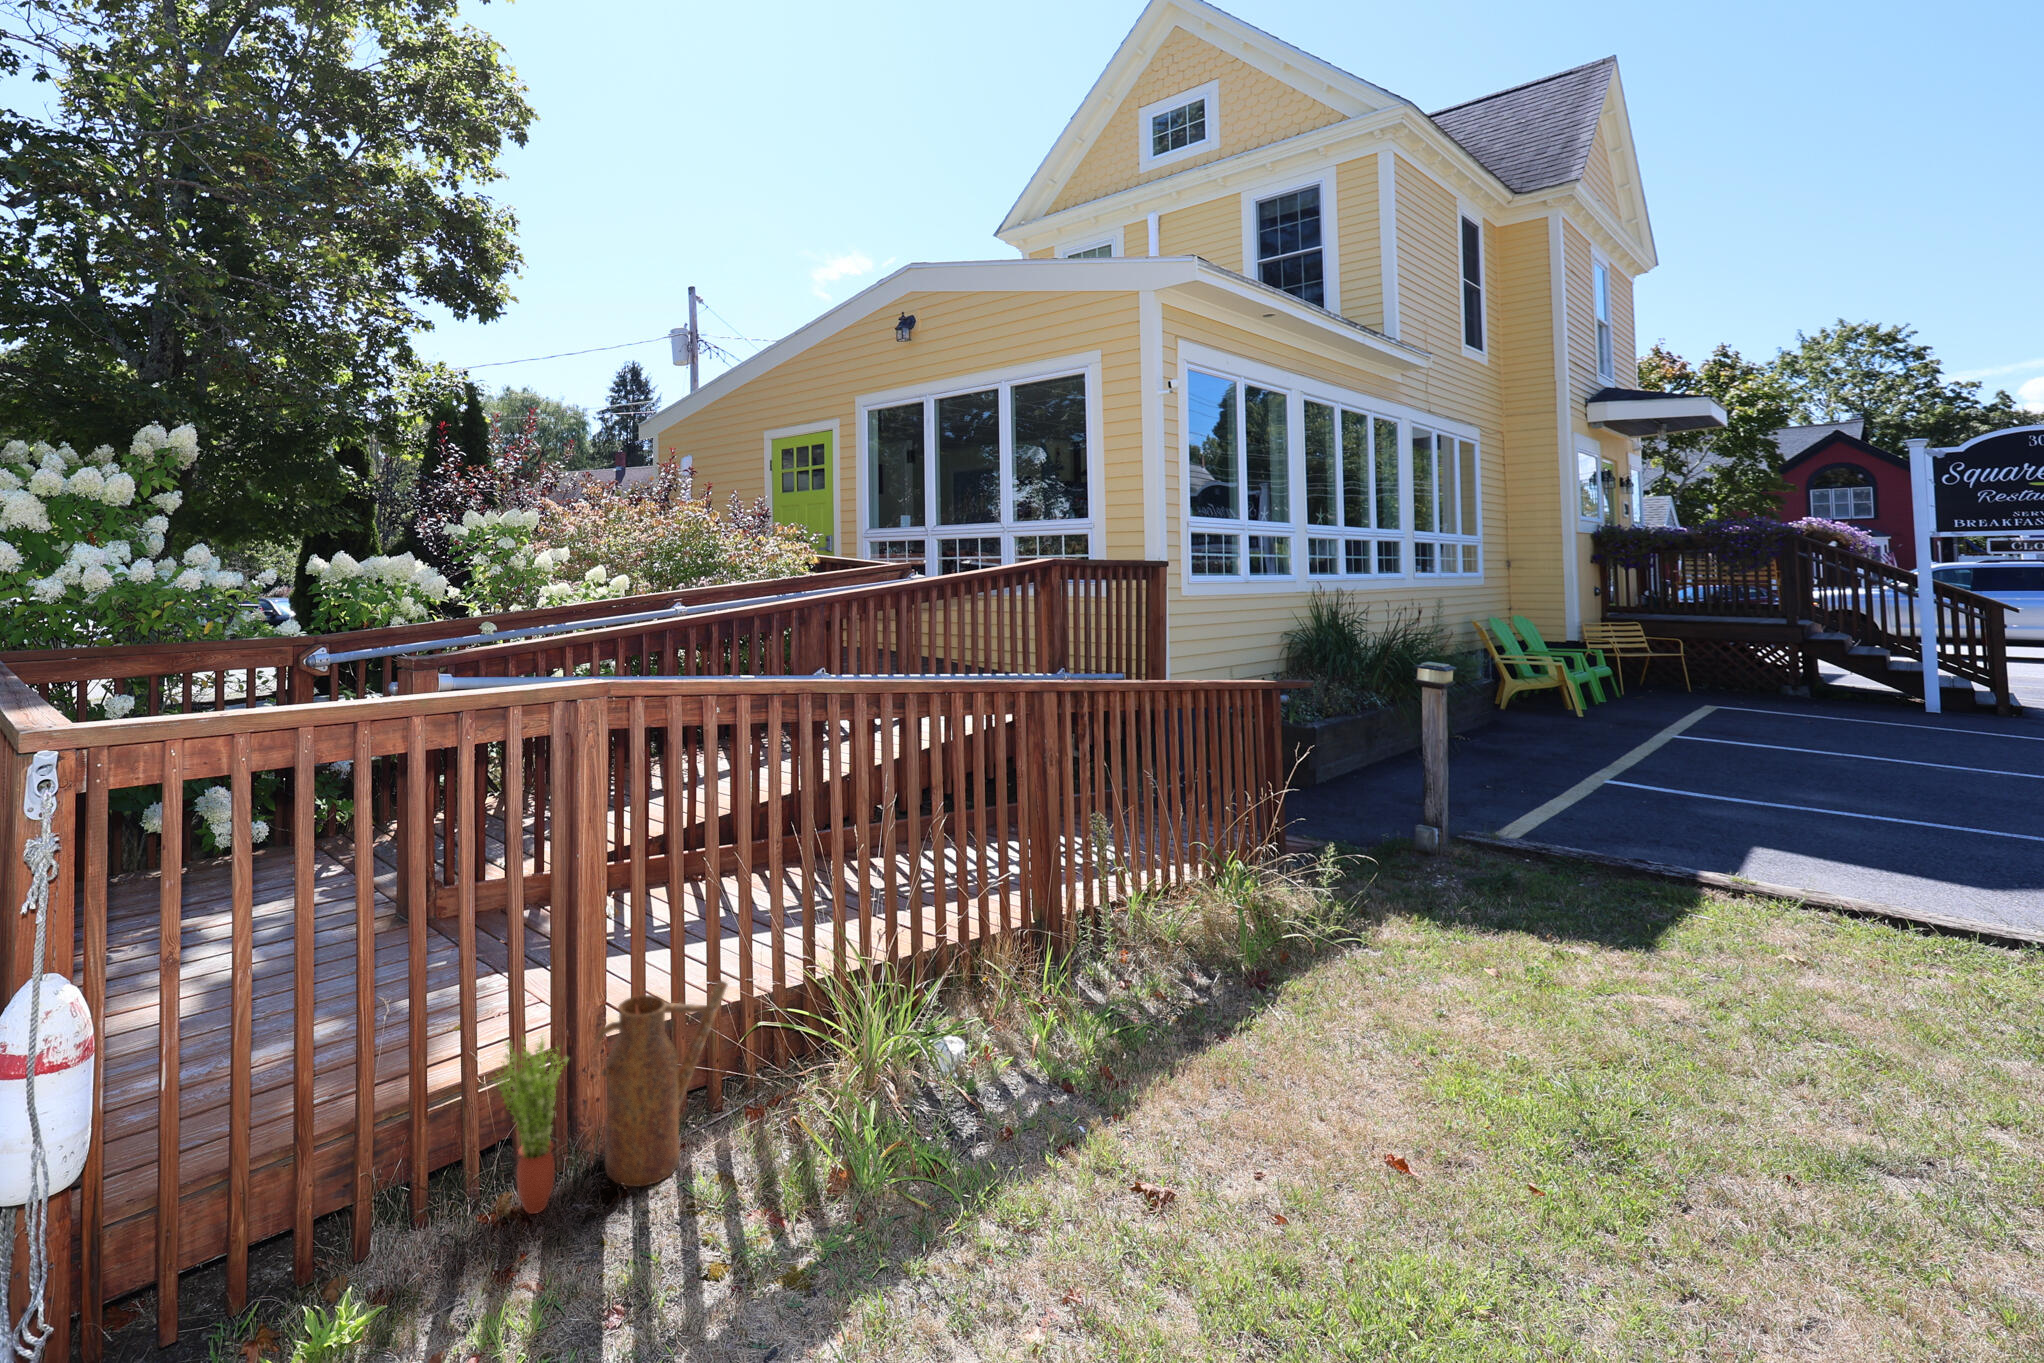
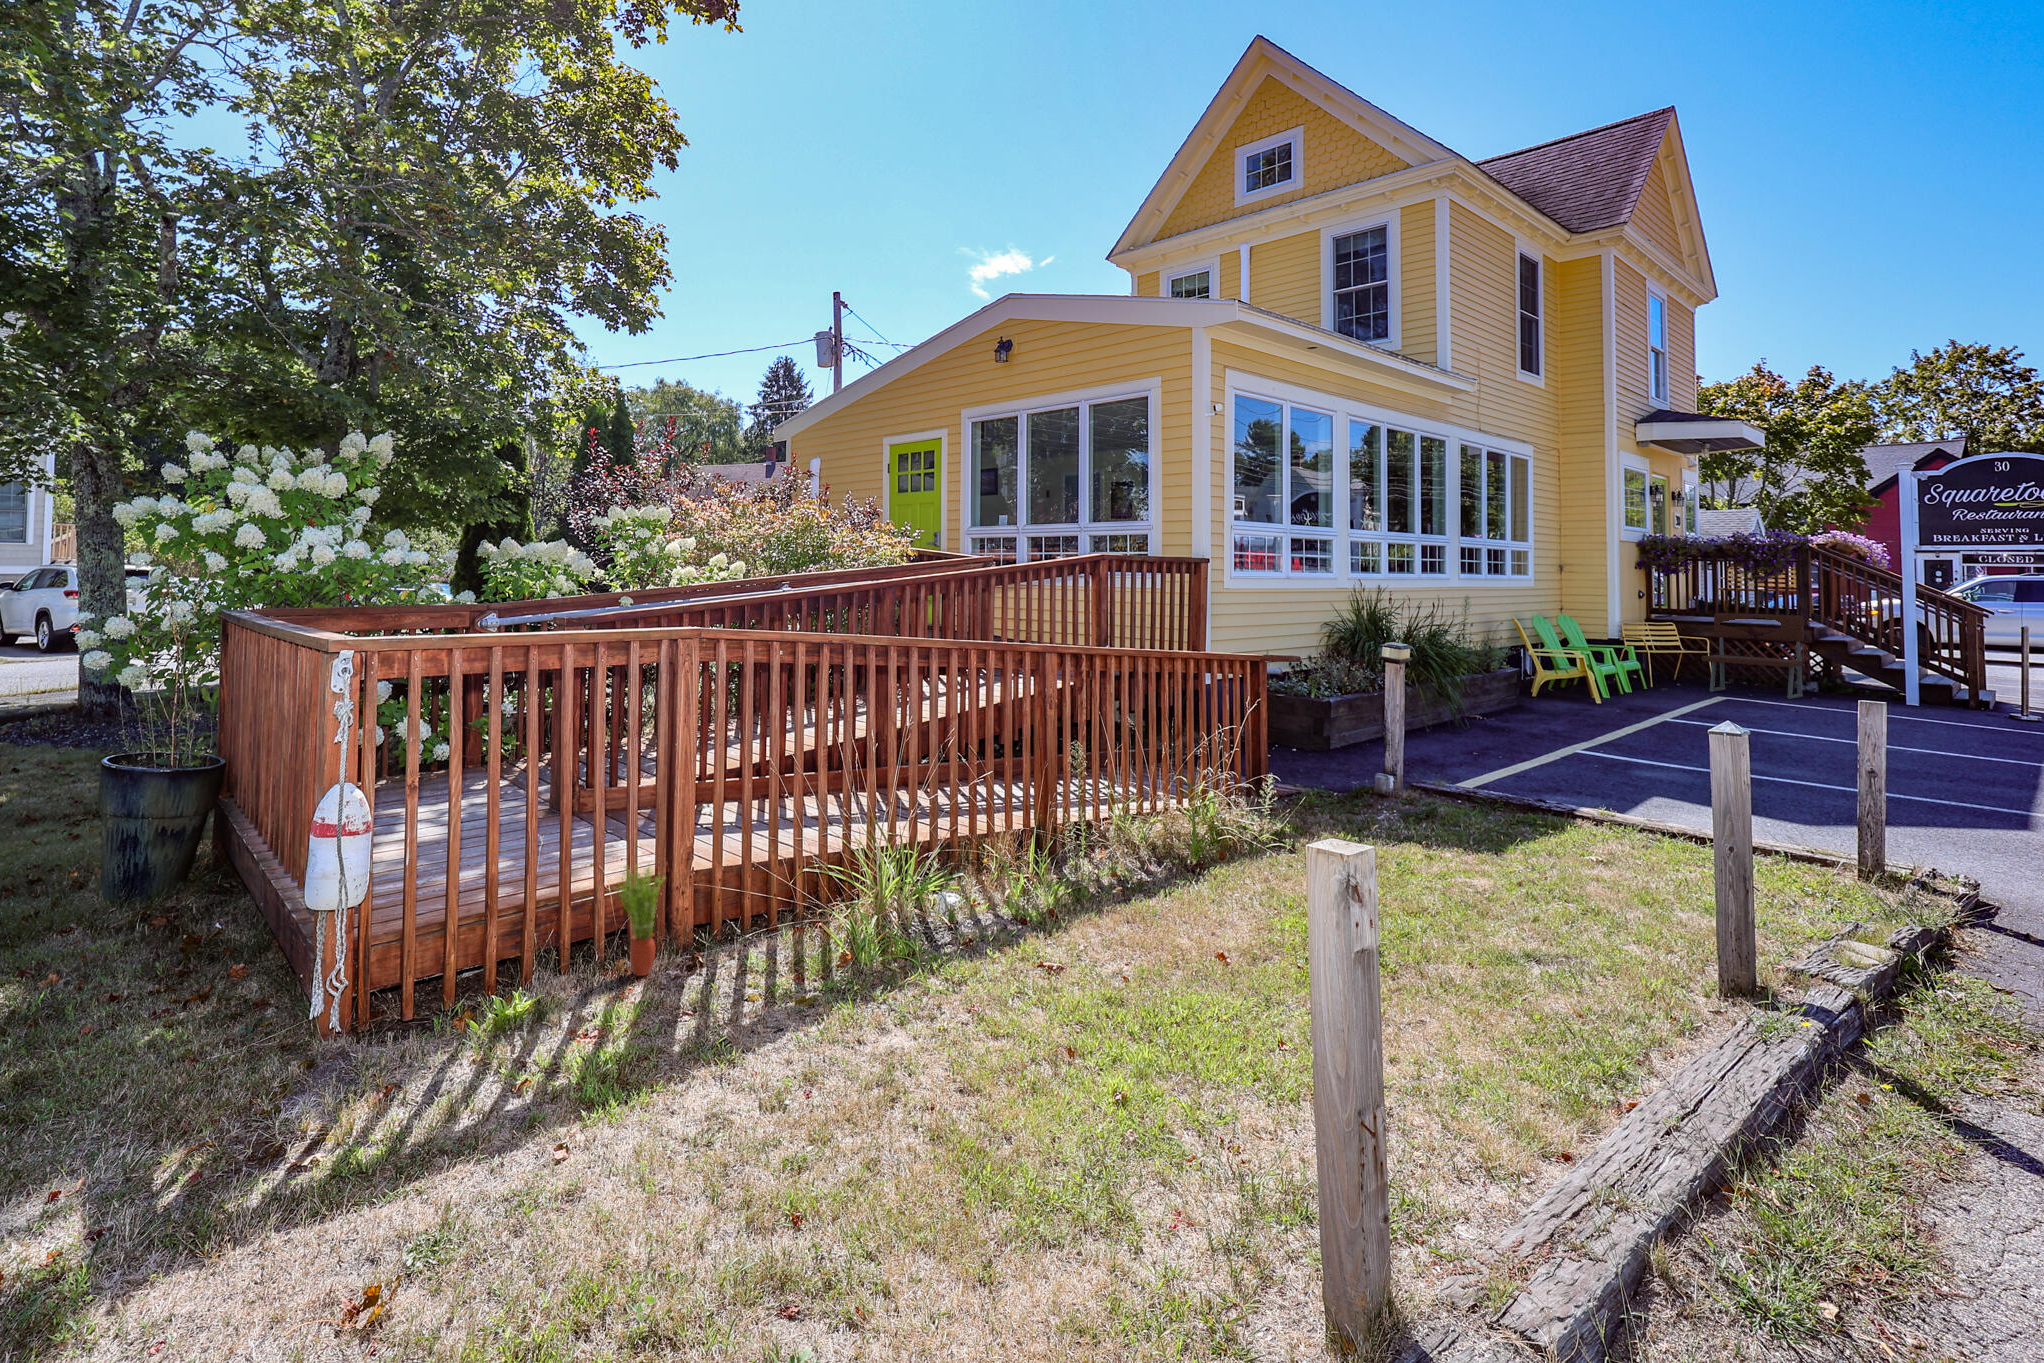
bench: none [1686,614,1811,710] -> present [1702,613,1804,699]
watering can: present [595,980,727,1186] -> none [679,840,780,965]

